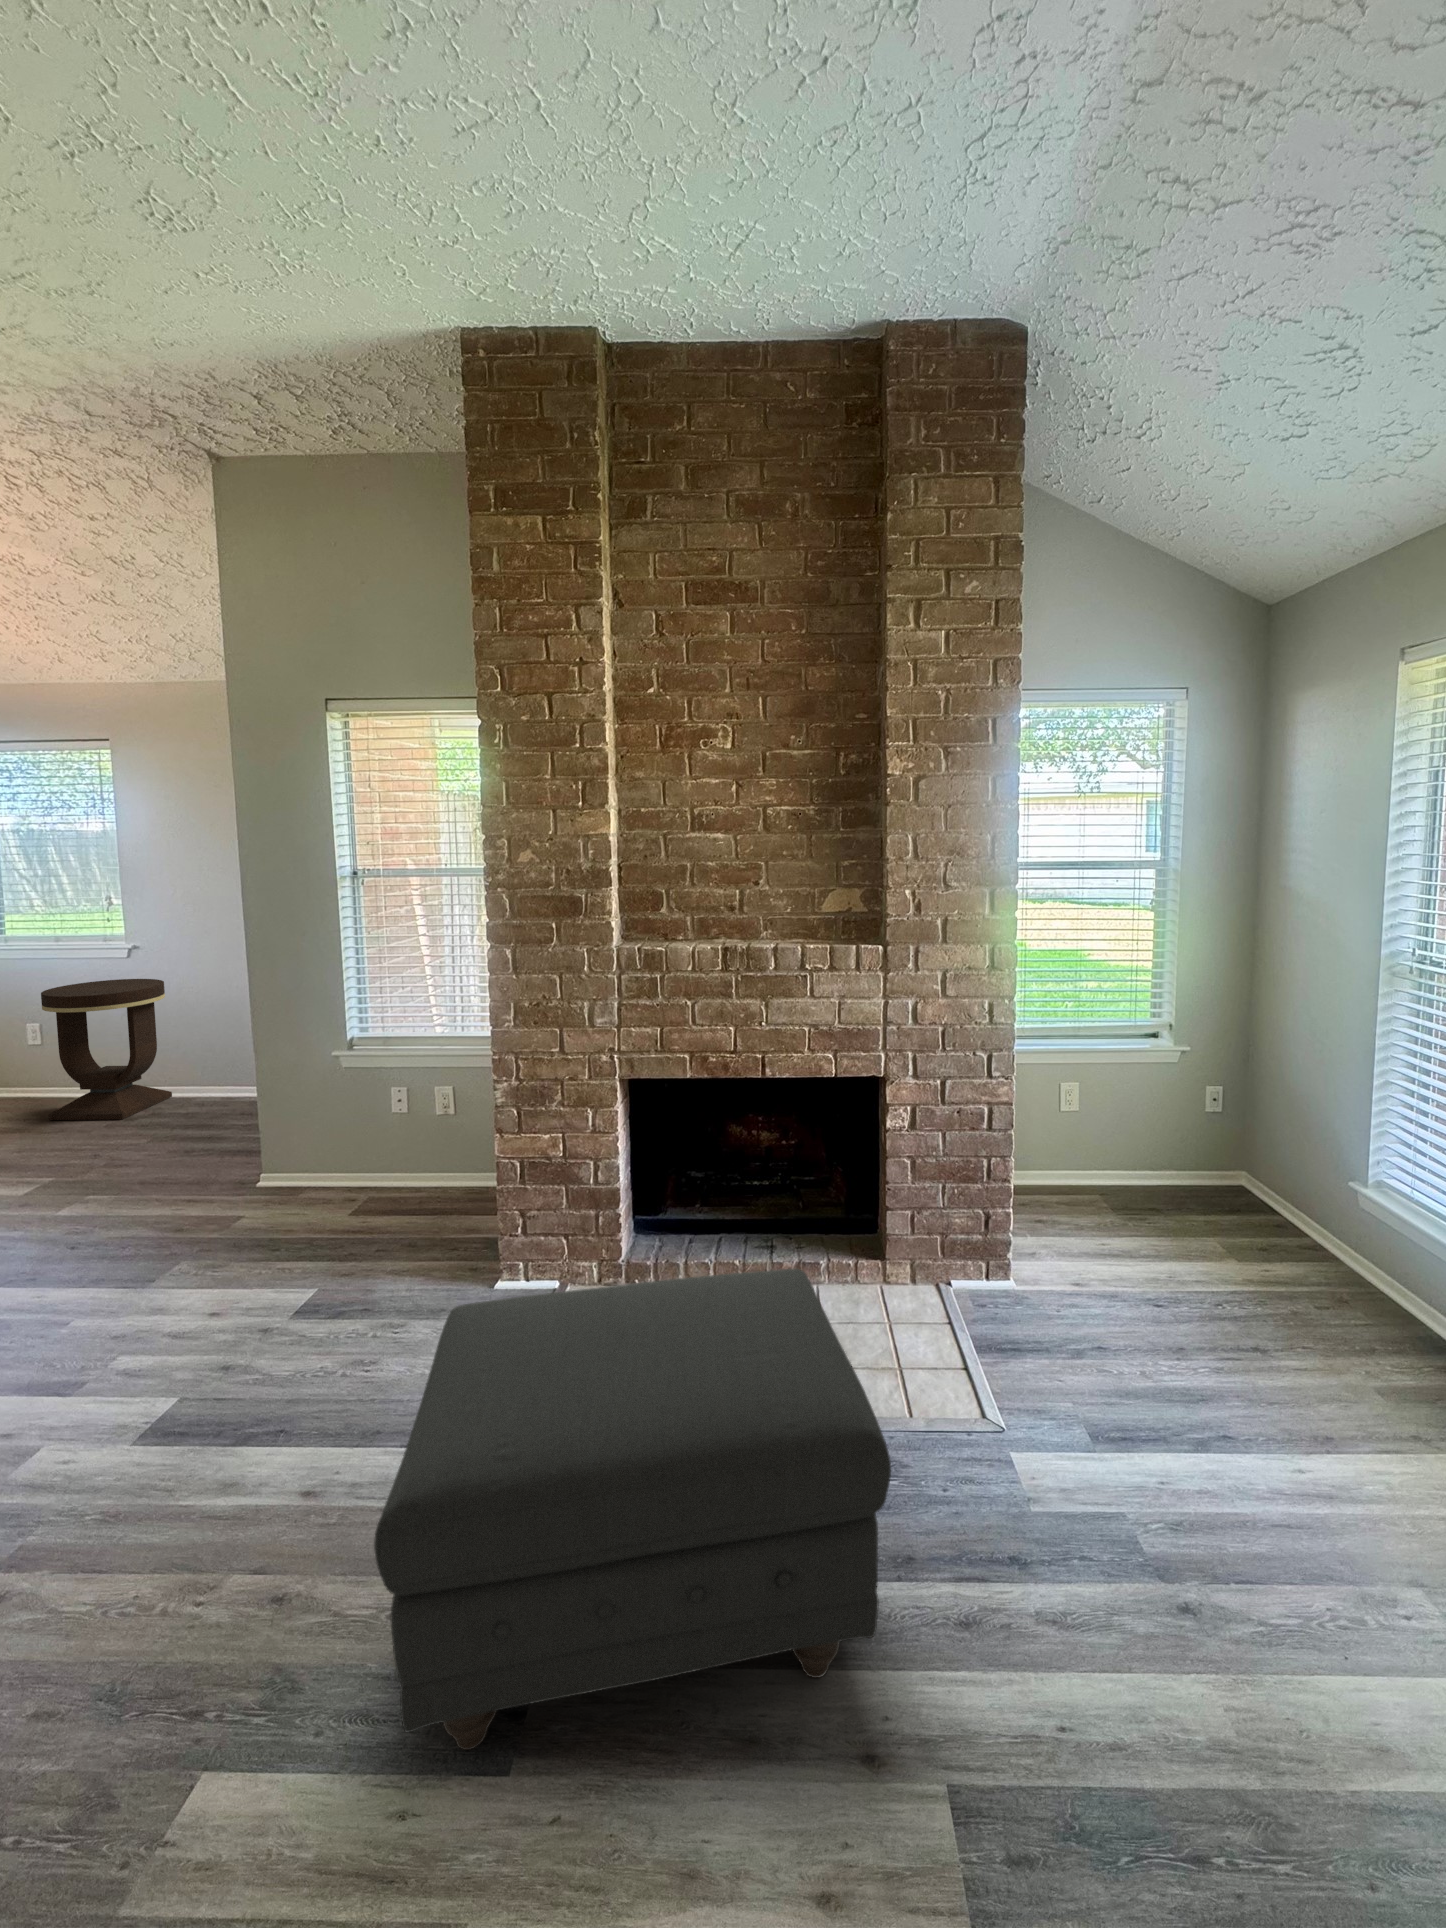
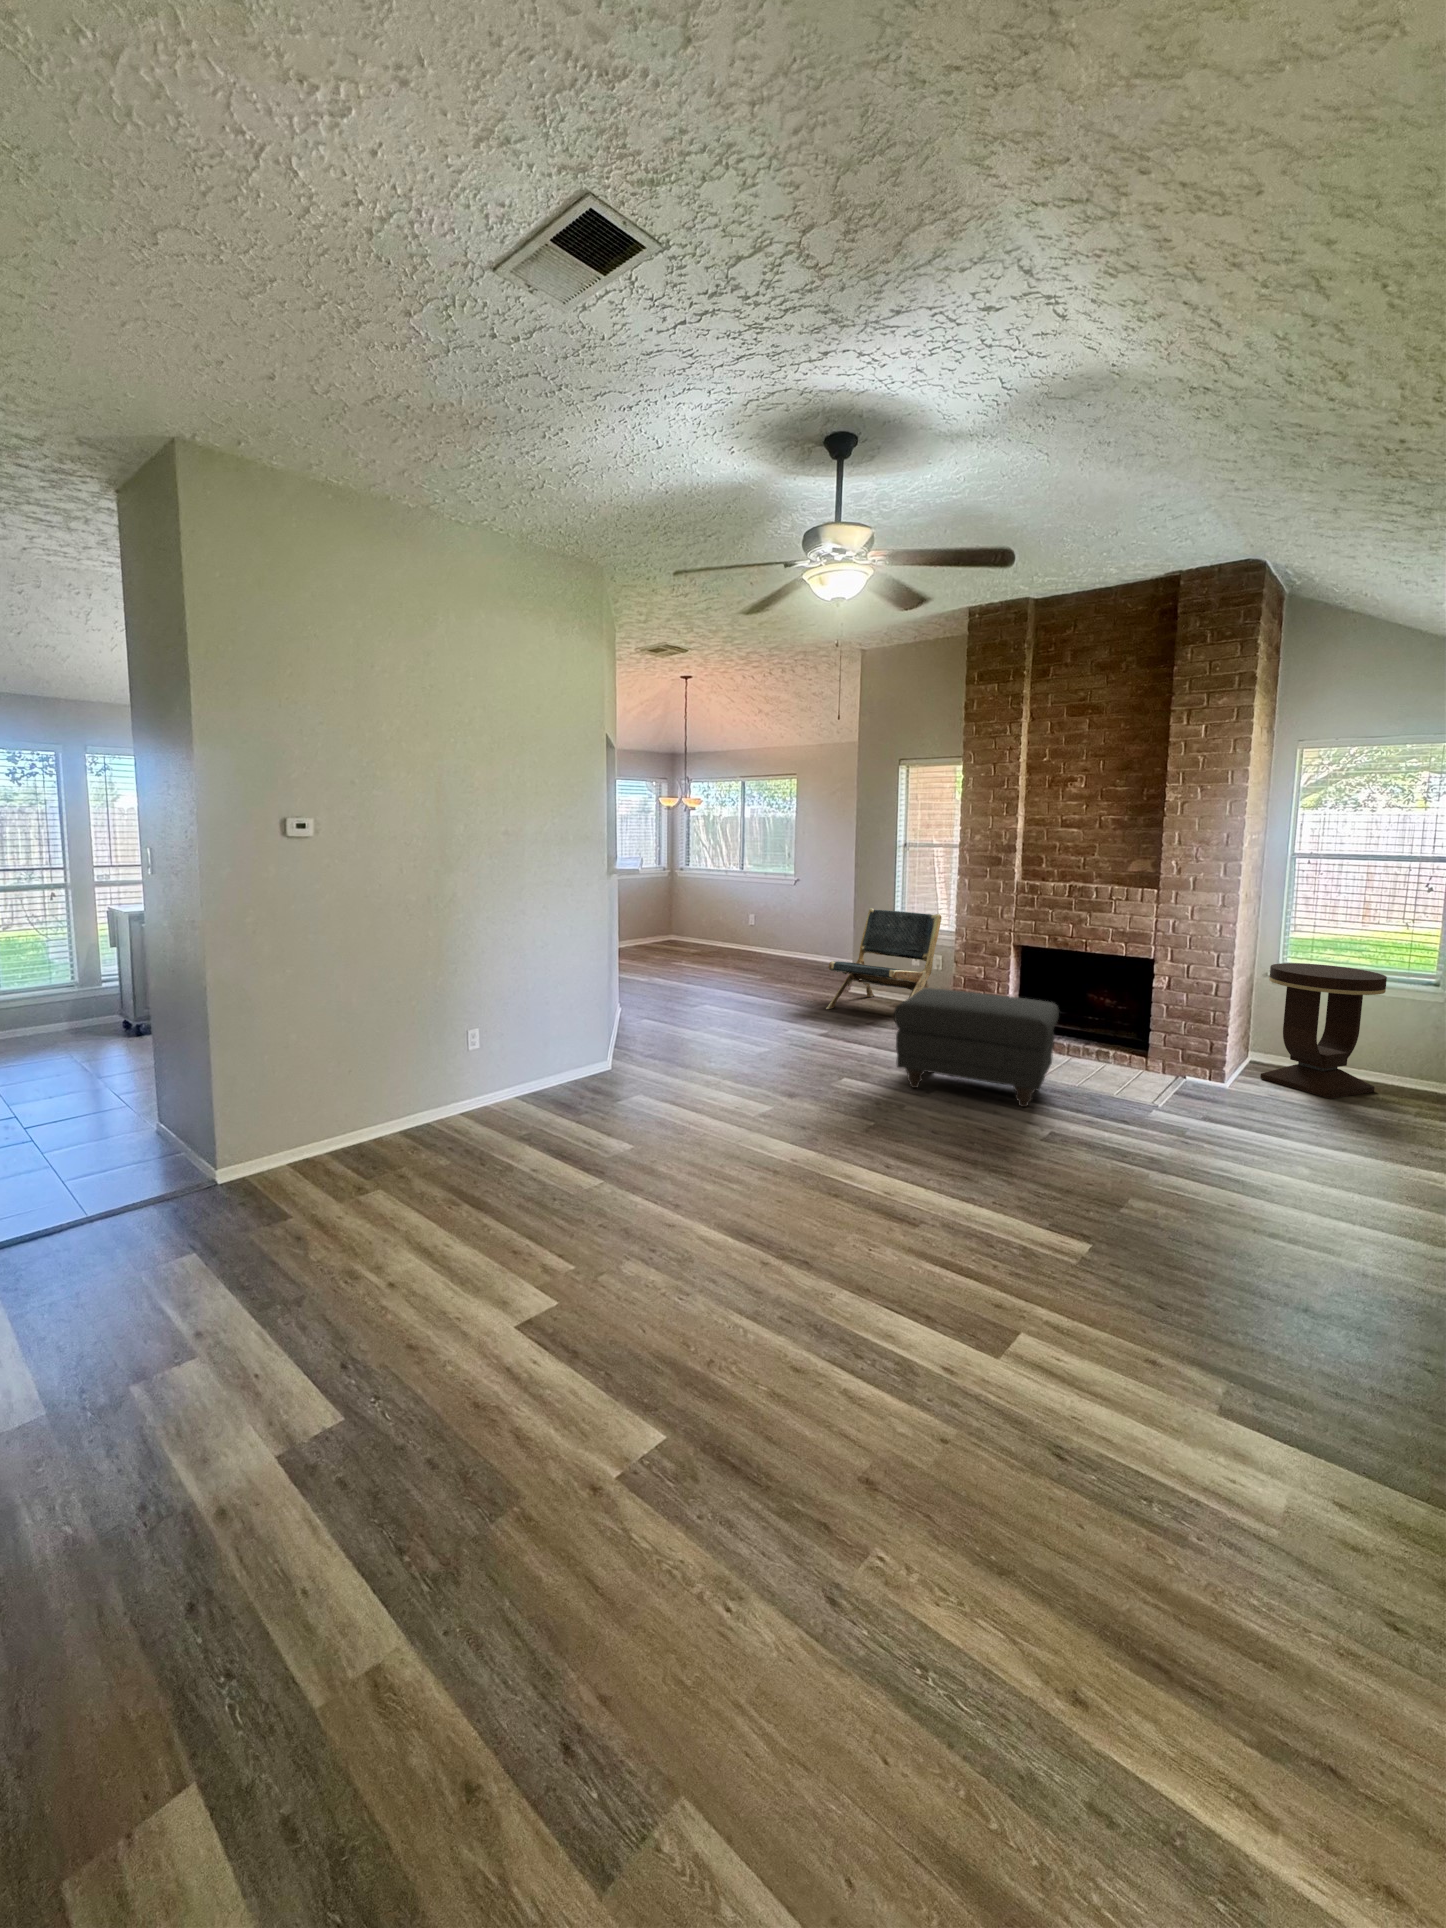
side table: present [41,979,172,1120] -> present [1260,963,1387,1099]
lounge chair: none [180,1009,450,1286] -> present [826,908,941,1009]

